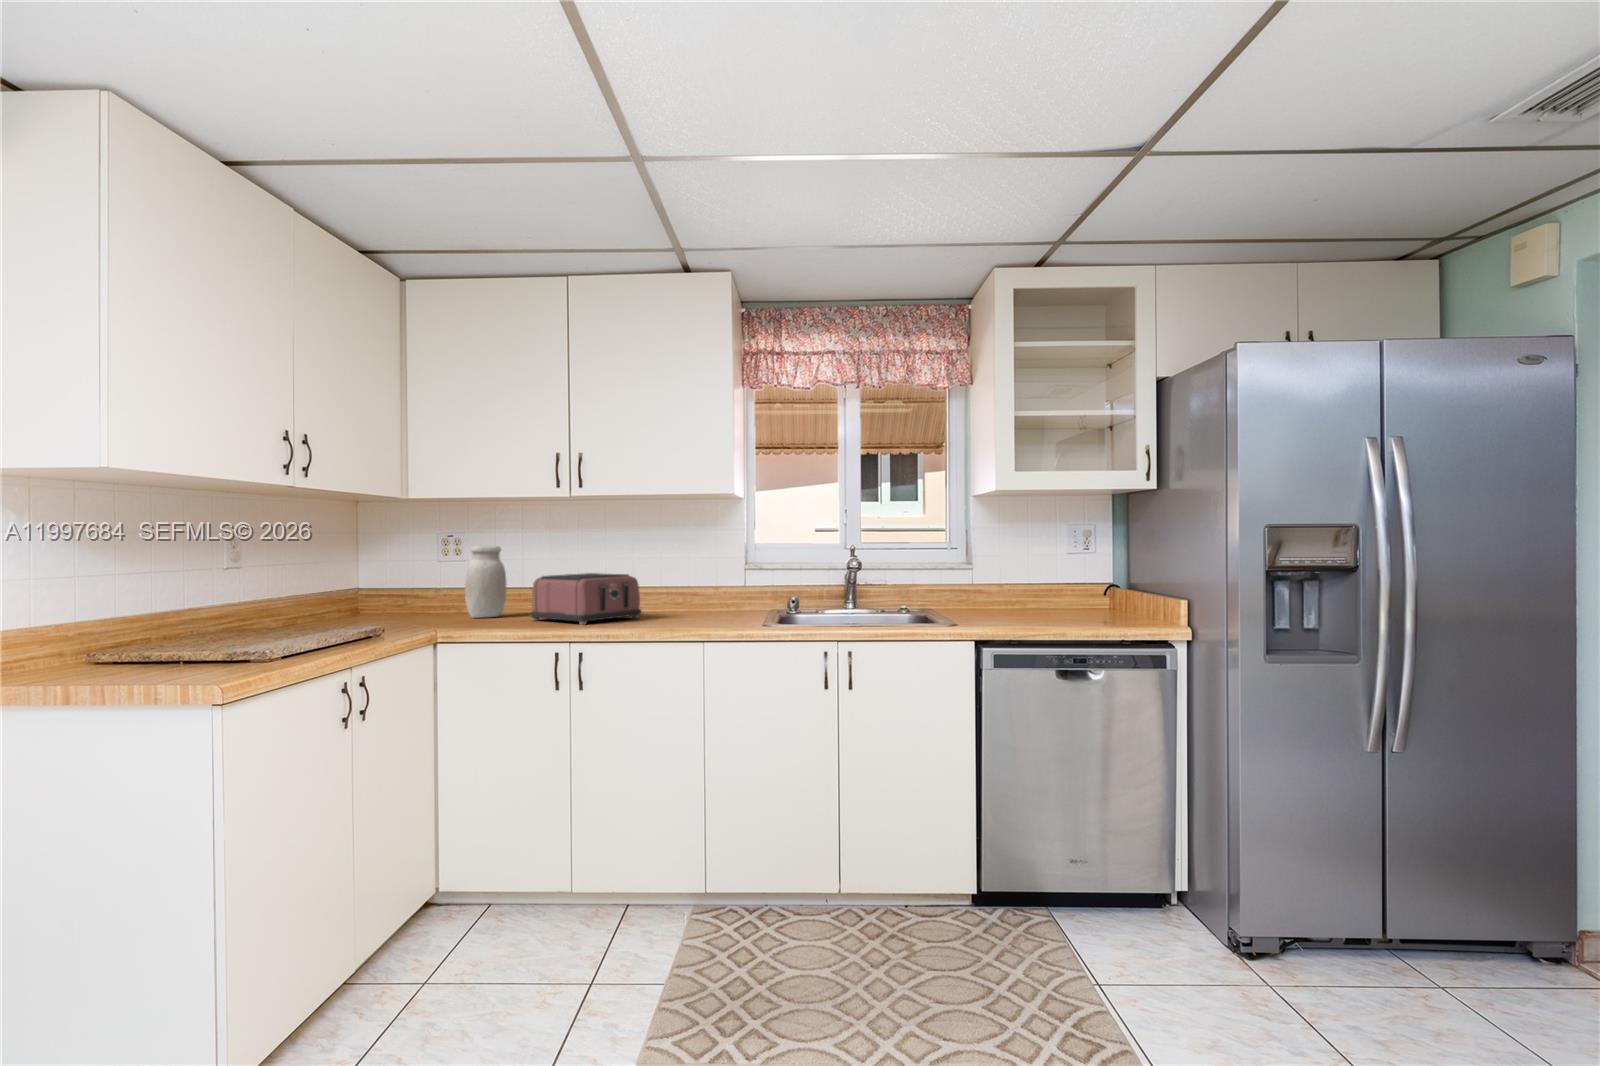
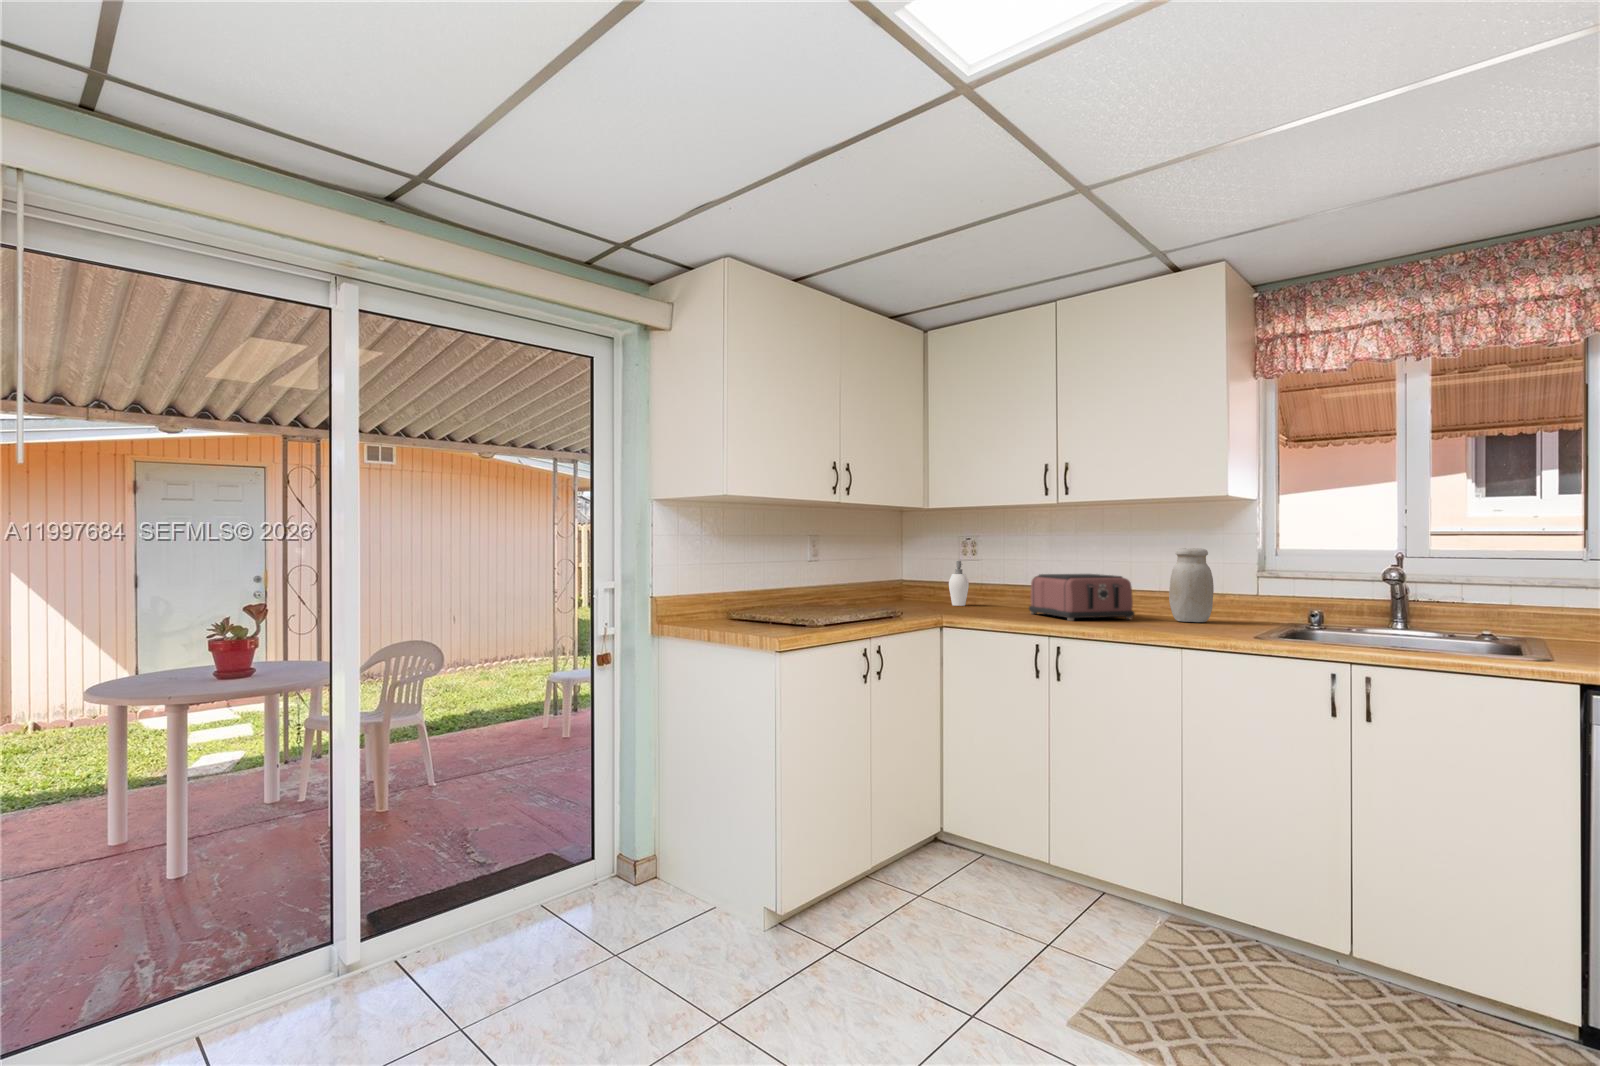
jar: present [465,545,507,618] -> present [1169,548,1214,622]
soap dispenser: none [424,564,457,617] -> present [949,561,969,606]

